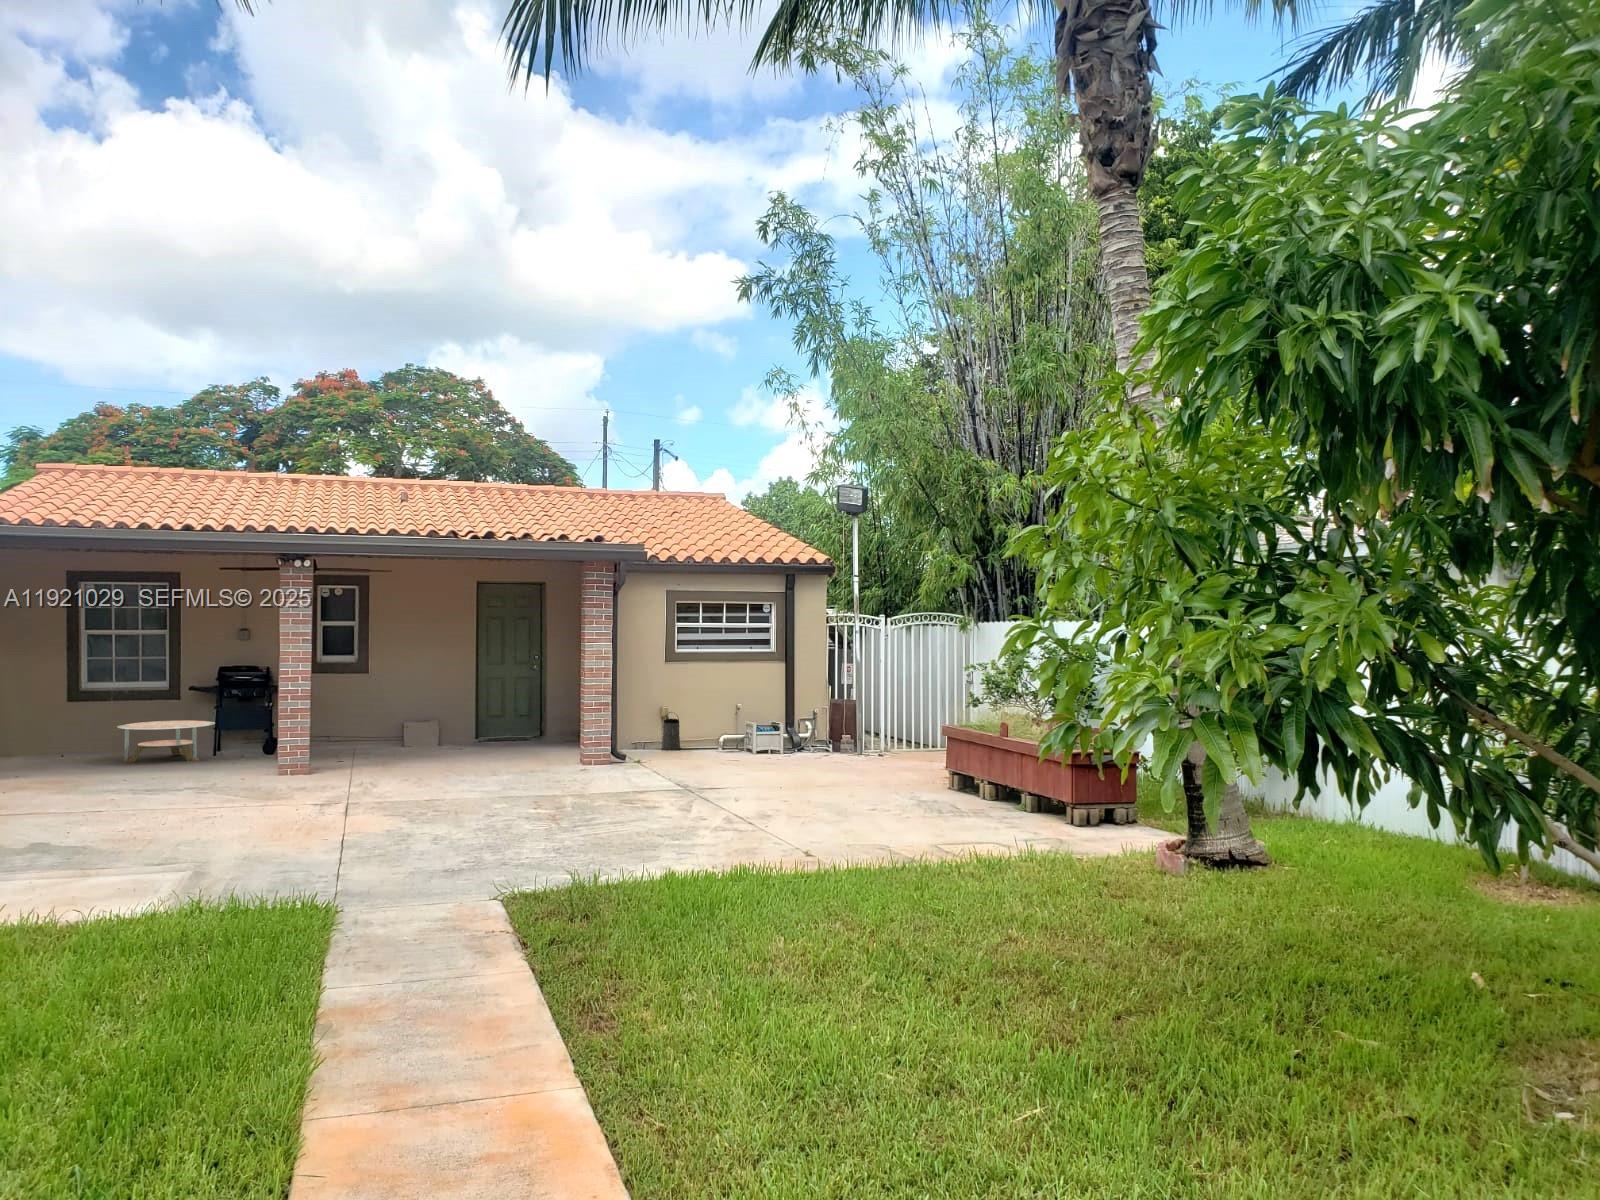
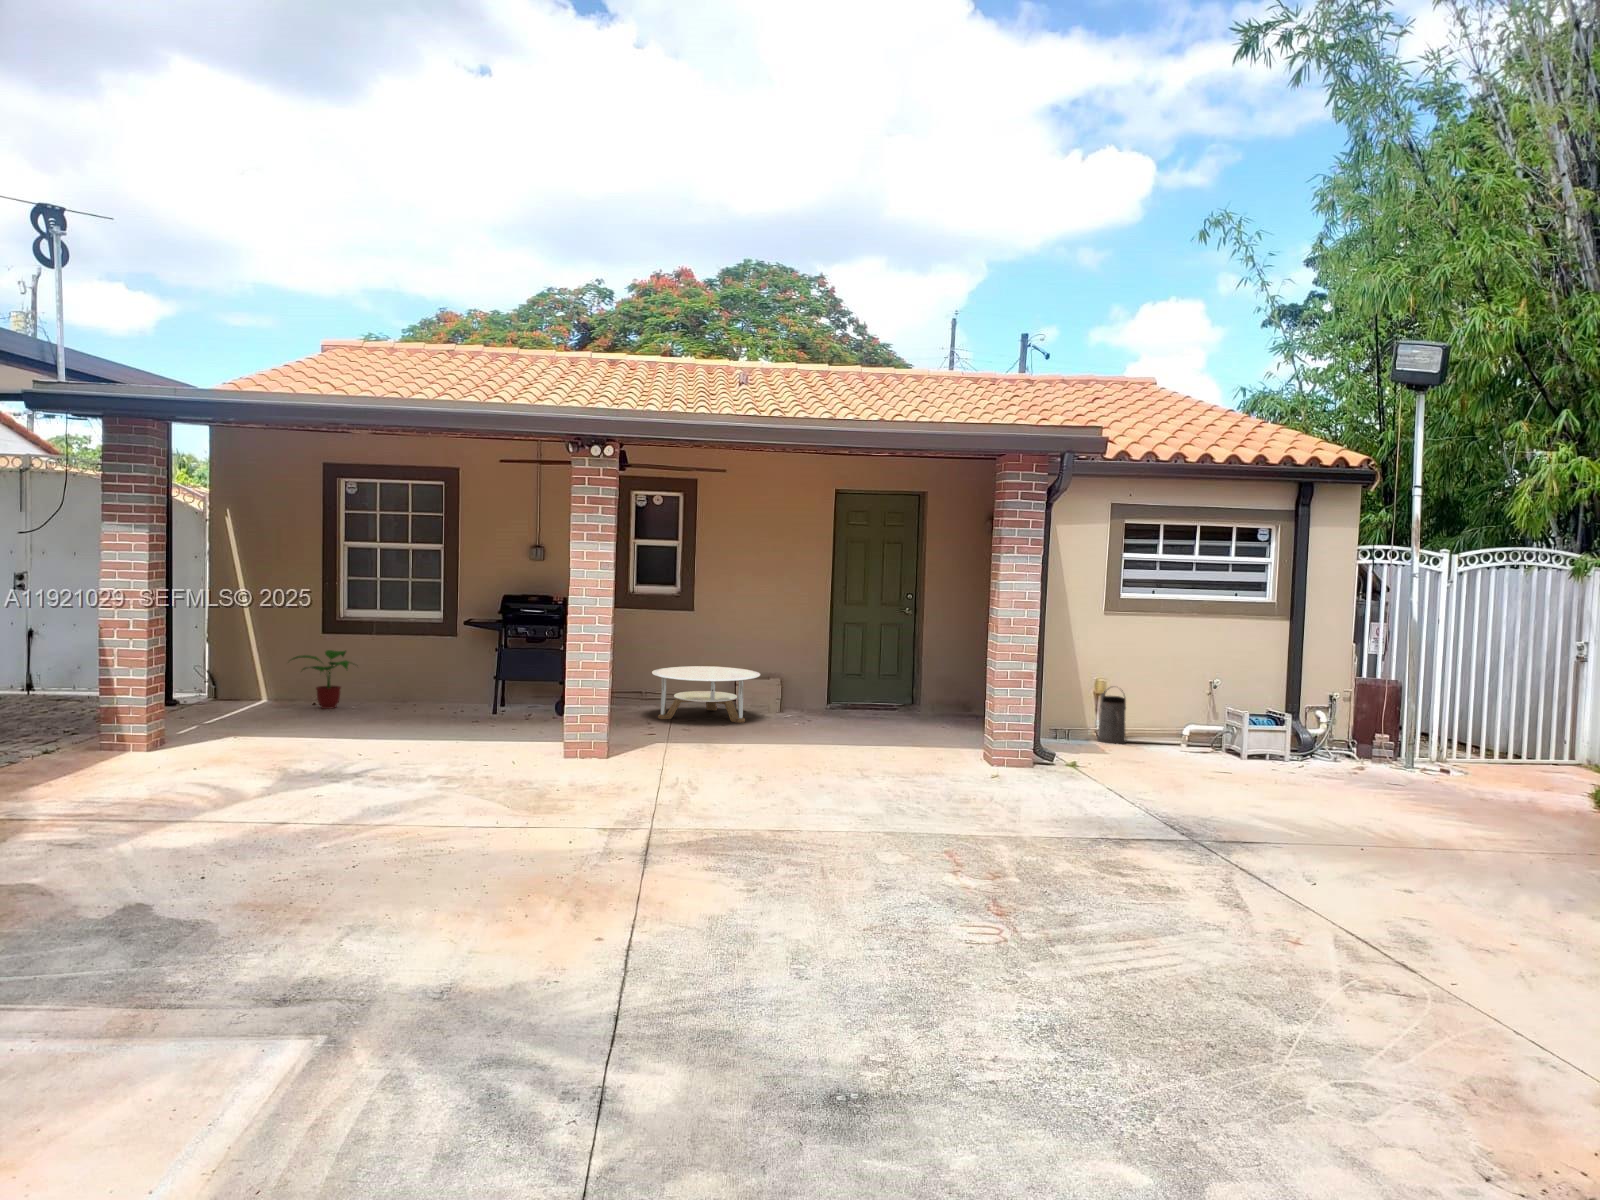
potted plant: none [26,716,89,762] -> present [292,650,350,709]
round table: present [117,720,215,762] -> present [652,666,760,723]

